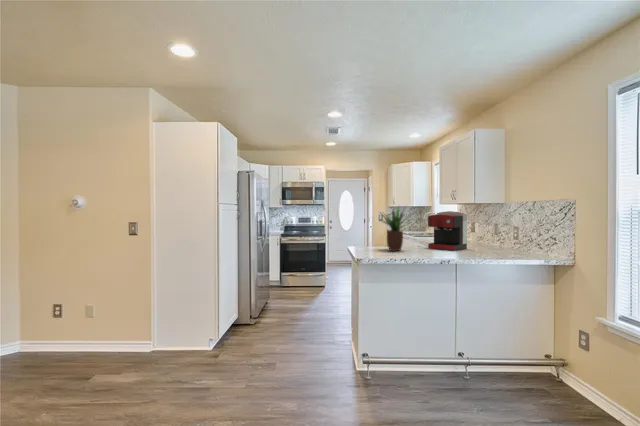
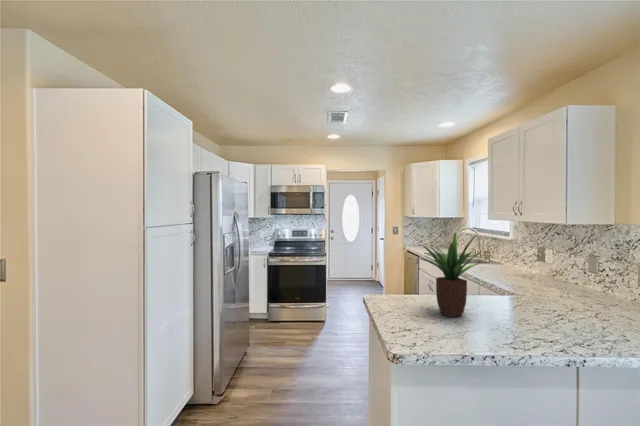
coffee maker: present [428,211,467,251] -> none [500,240,566,313]

